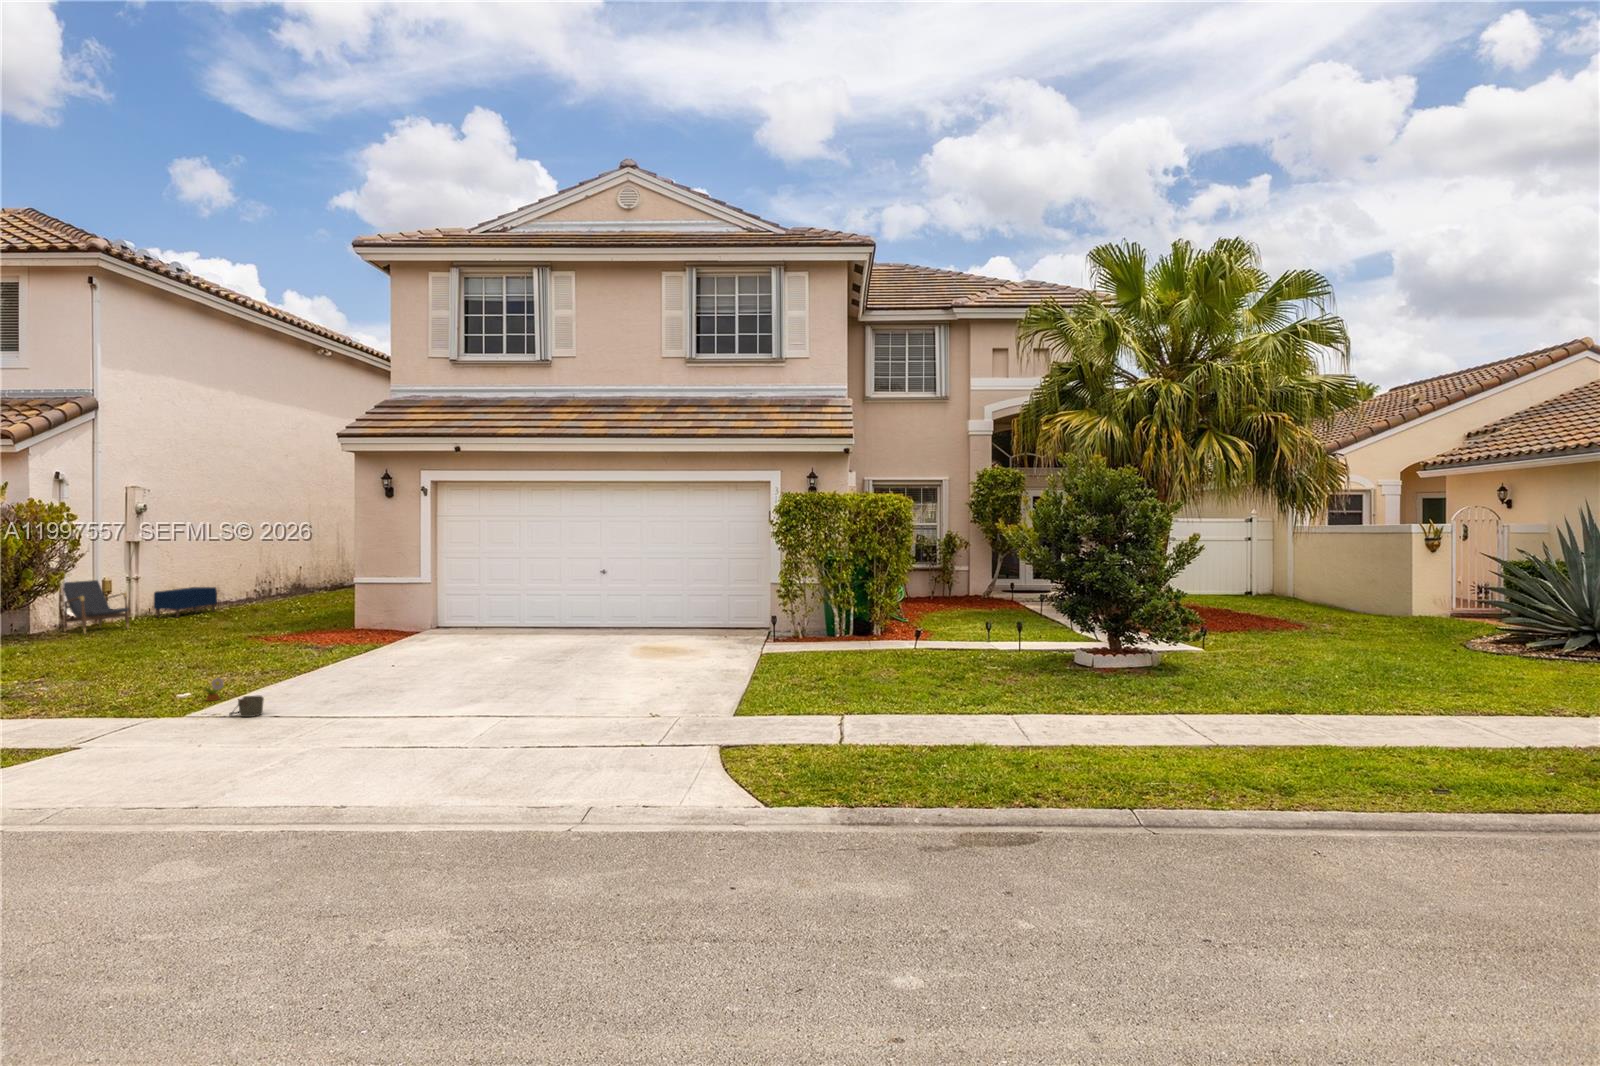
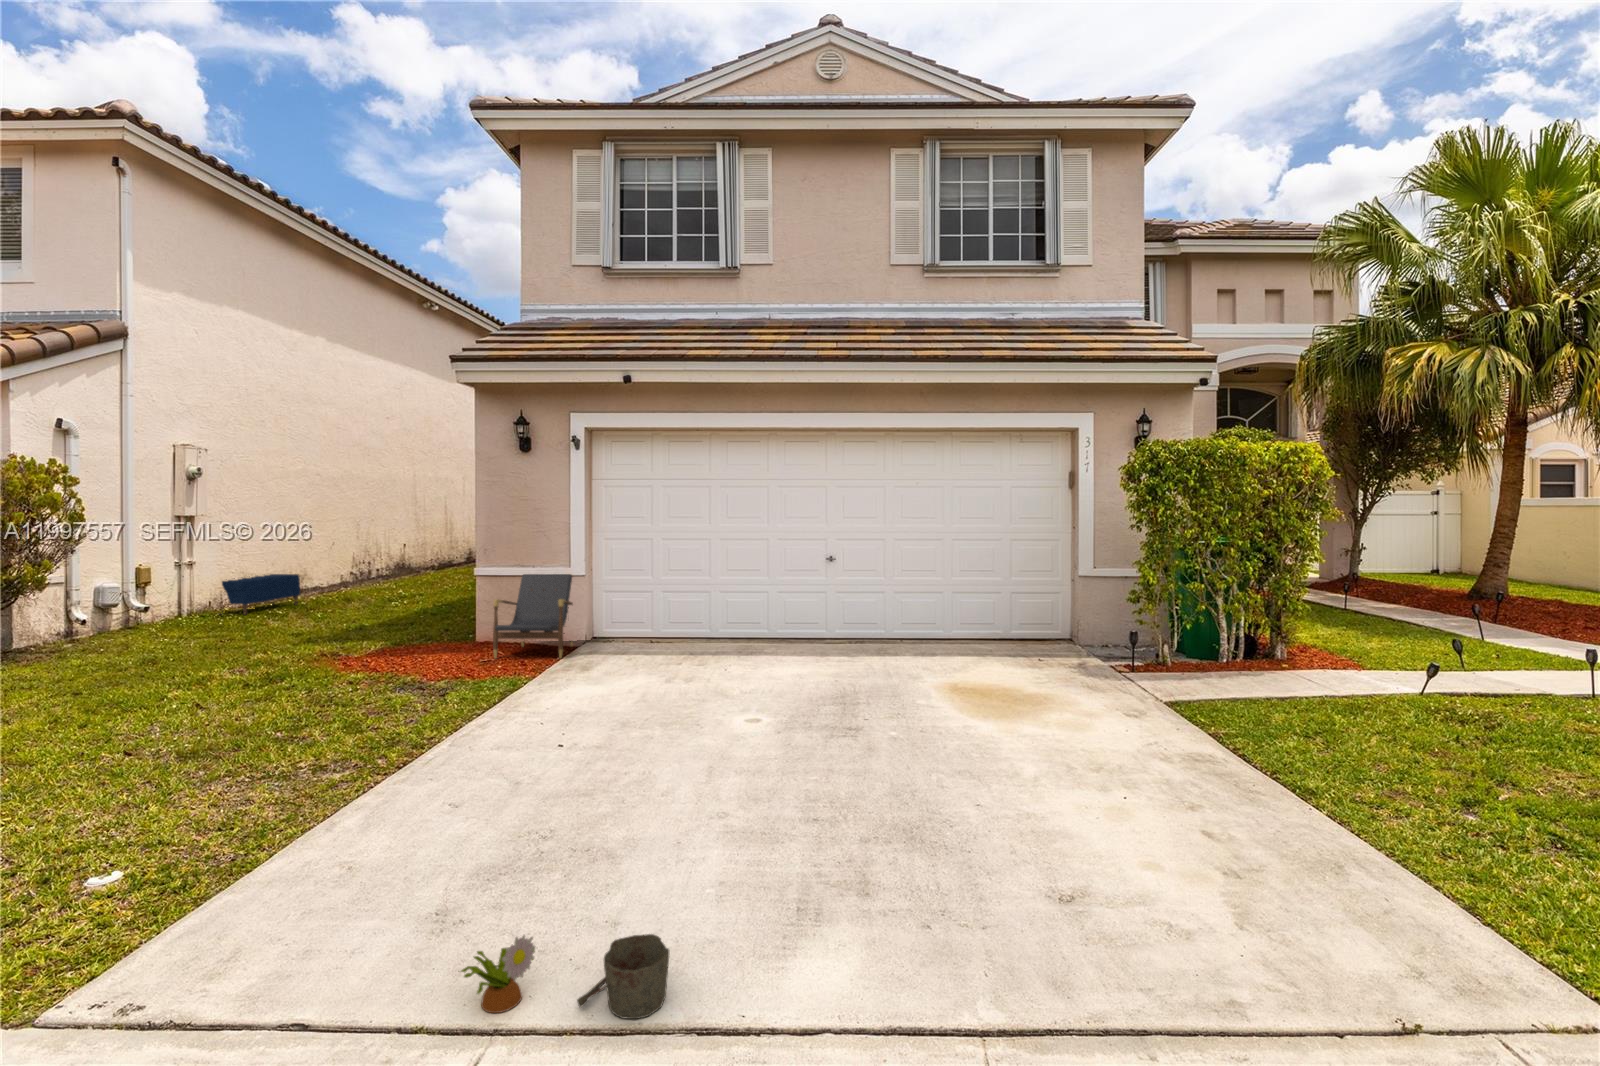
lounge chair: present [63,580,129,633] -> present [493,574,573,658]
decorative plant: present [204,678,224,701] -> present [461,935,535,1013]
bucket: present [229,696,264,717] -> present [577,934,669,1019]

